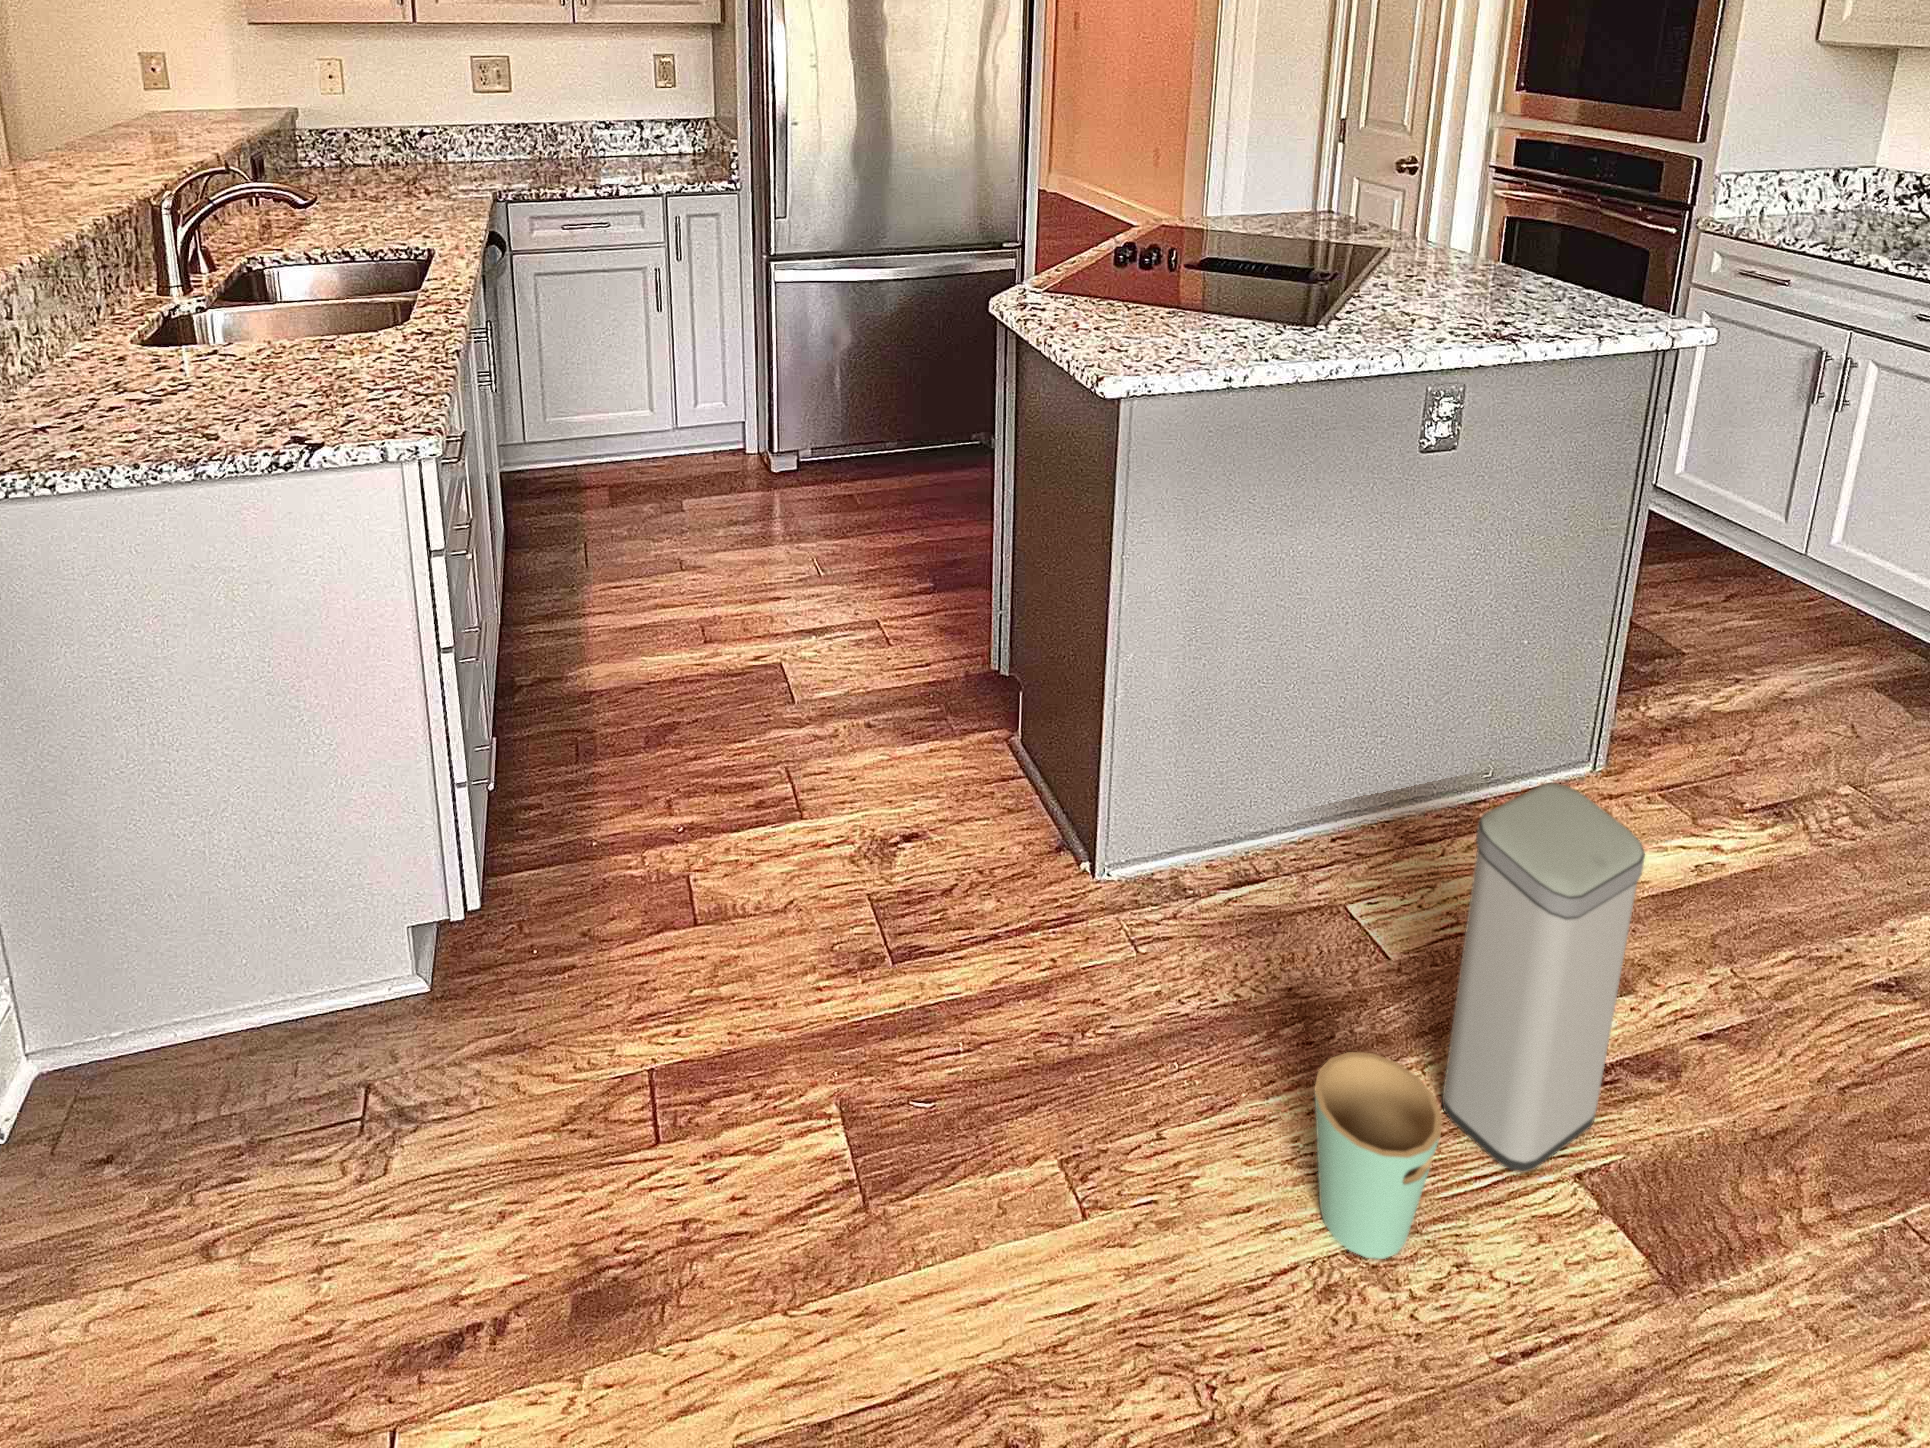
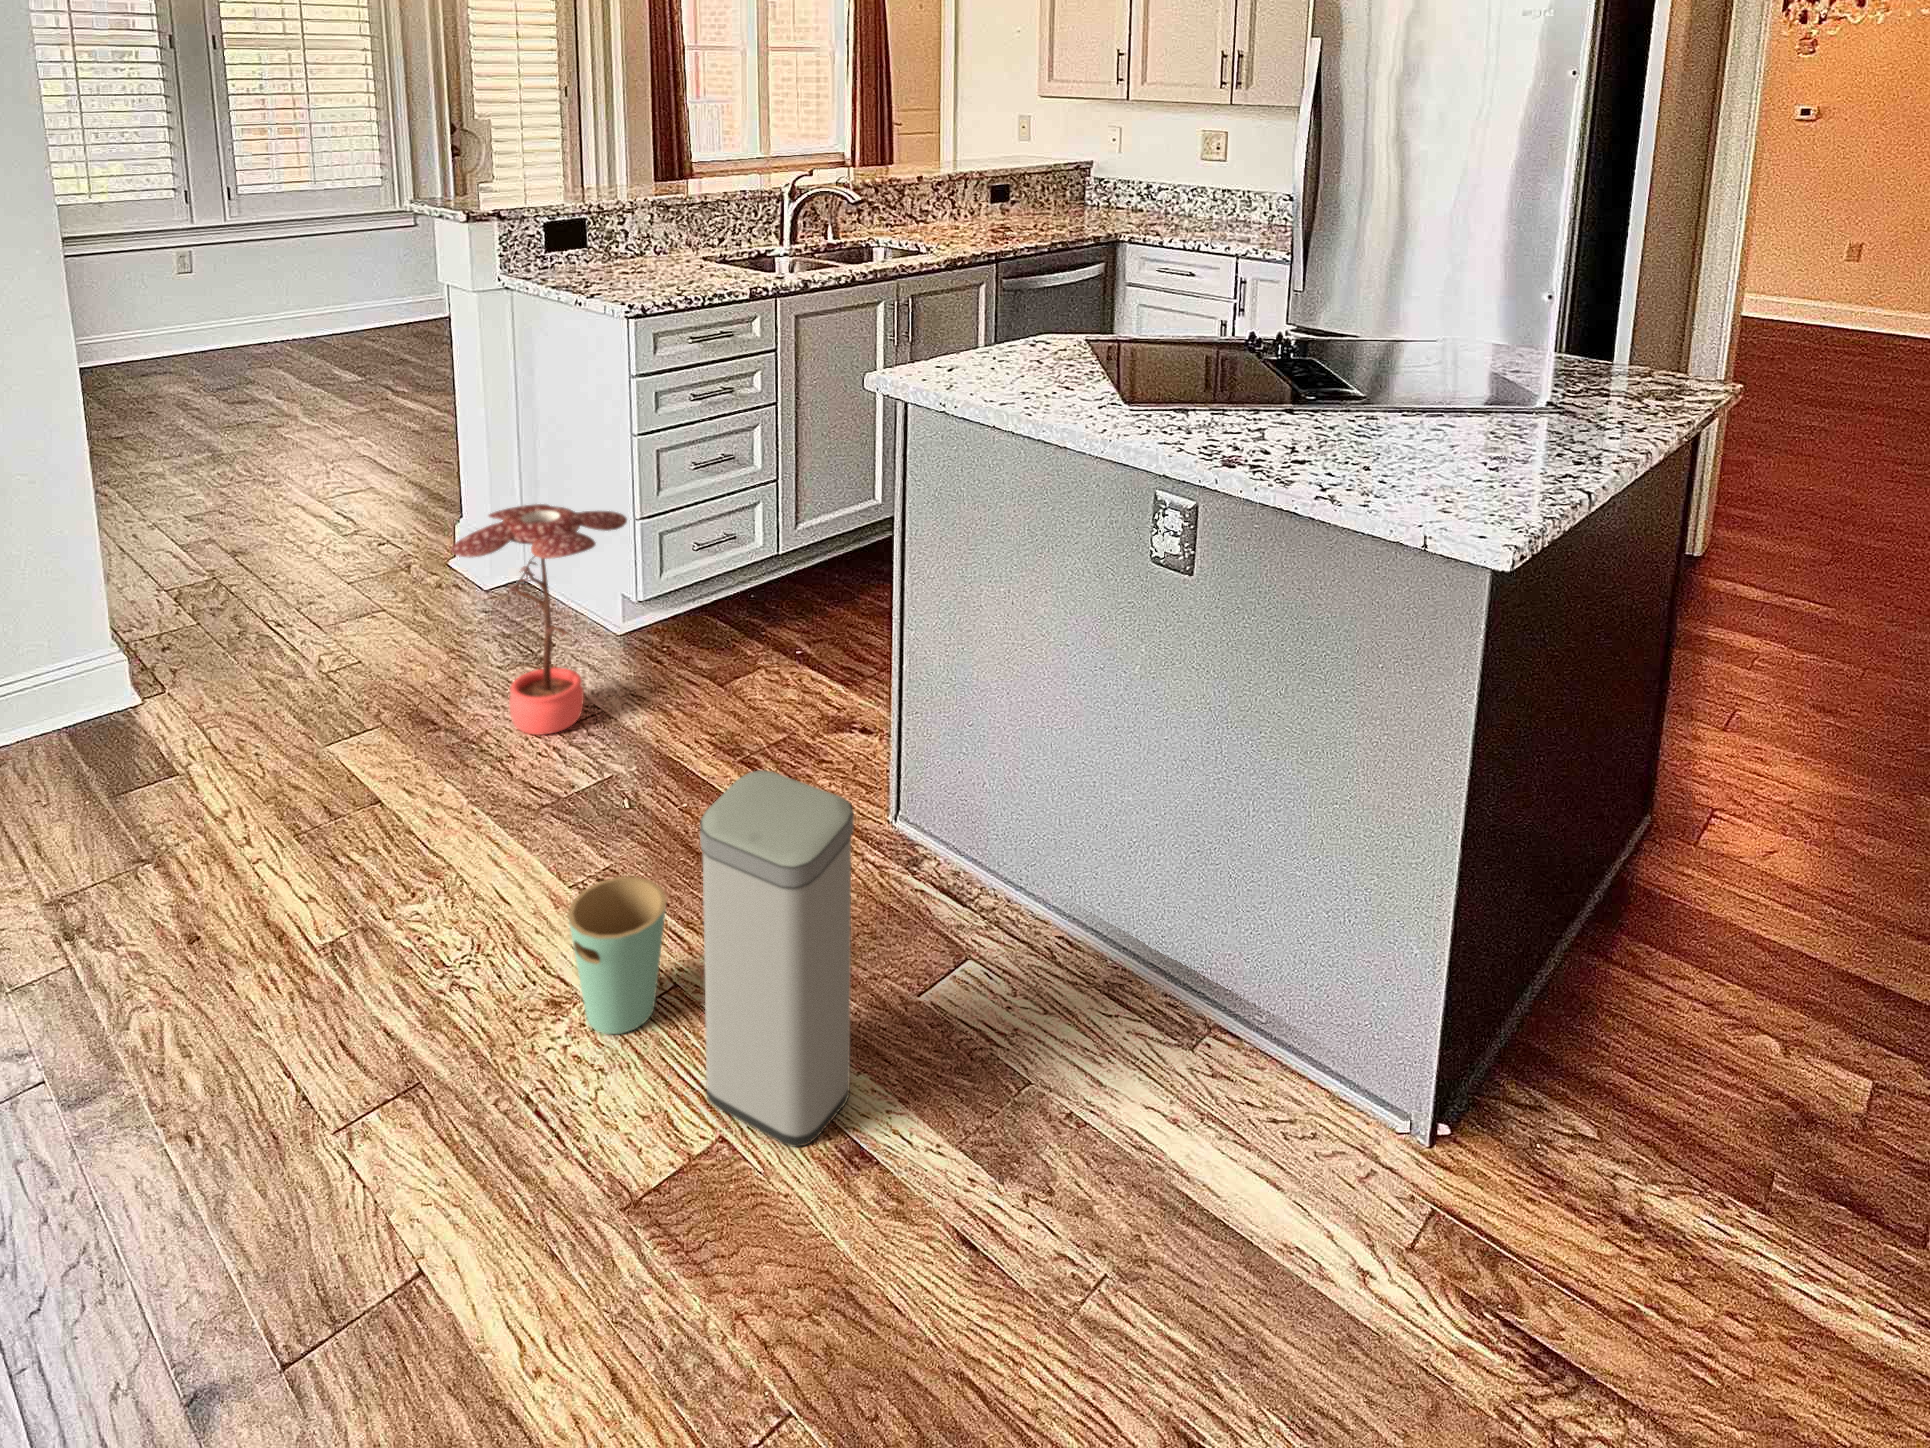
potted plant: none [443,762,758,1194] -> present [451,504,627,735]

